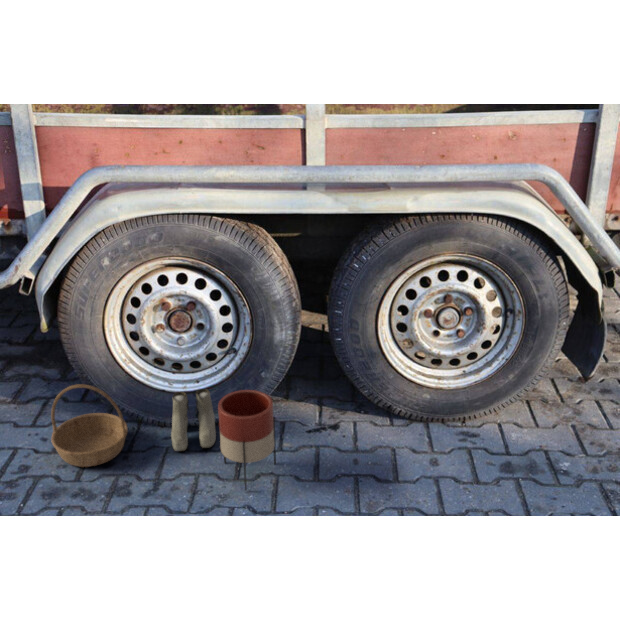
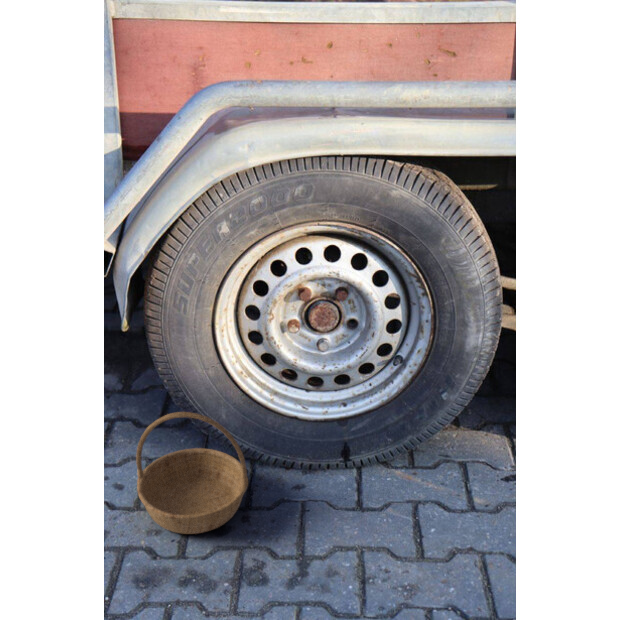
boots: present [171,389,216,451] -> none [309,416,374,510]
planter: present [218,390,276,490] -> none [395,425,487,579]

